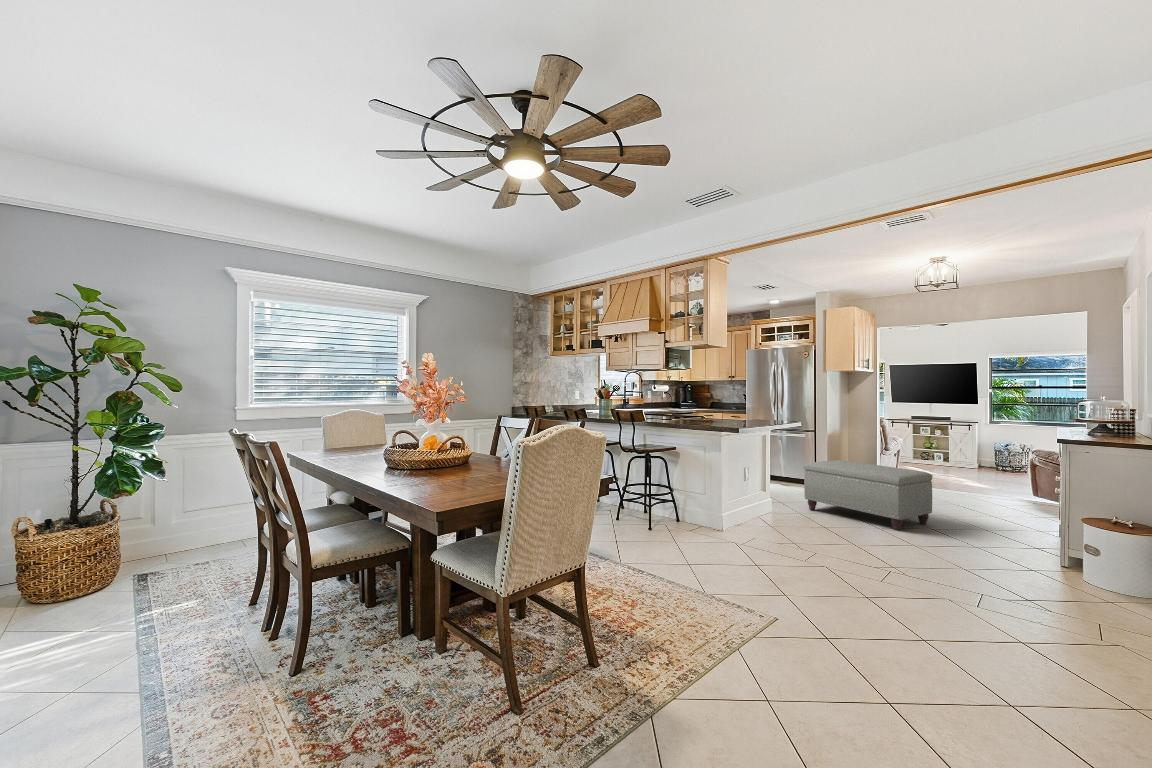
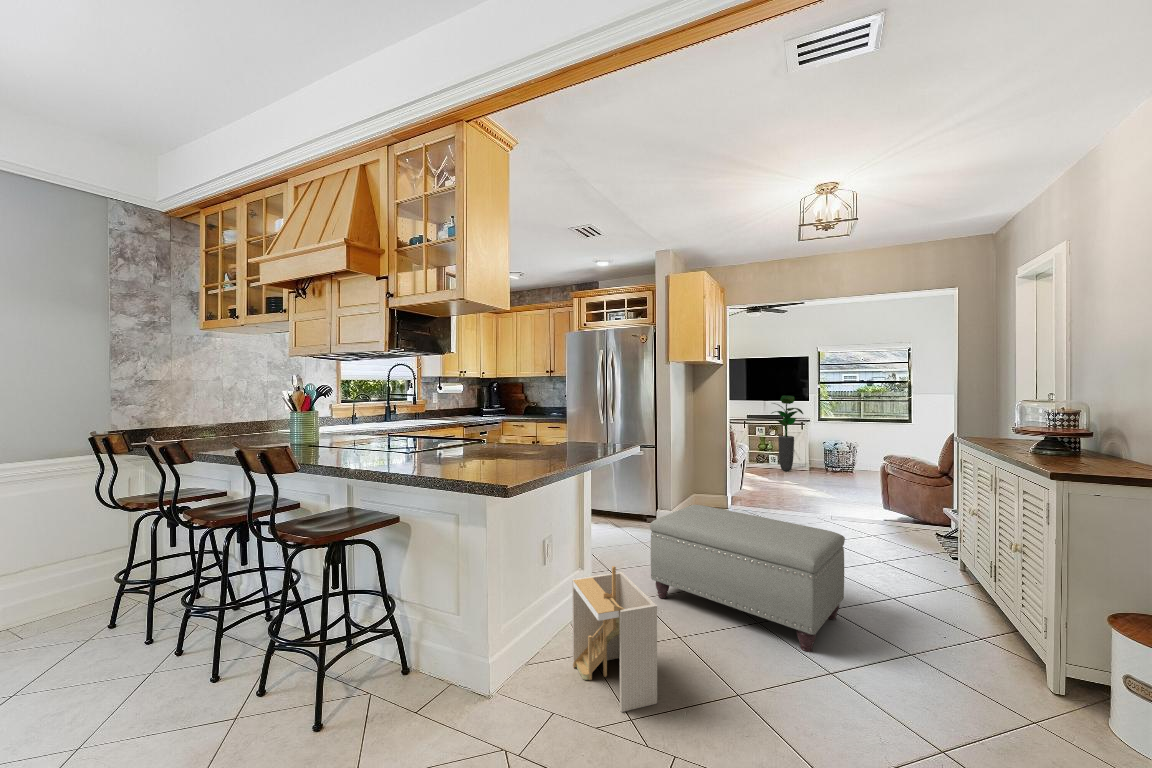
potted plant: none [930,400,968,467] -> present [771,396,803,471]
storage bin: none [757,468,802,534] -> present [572,566,657,712]

